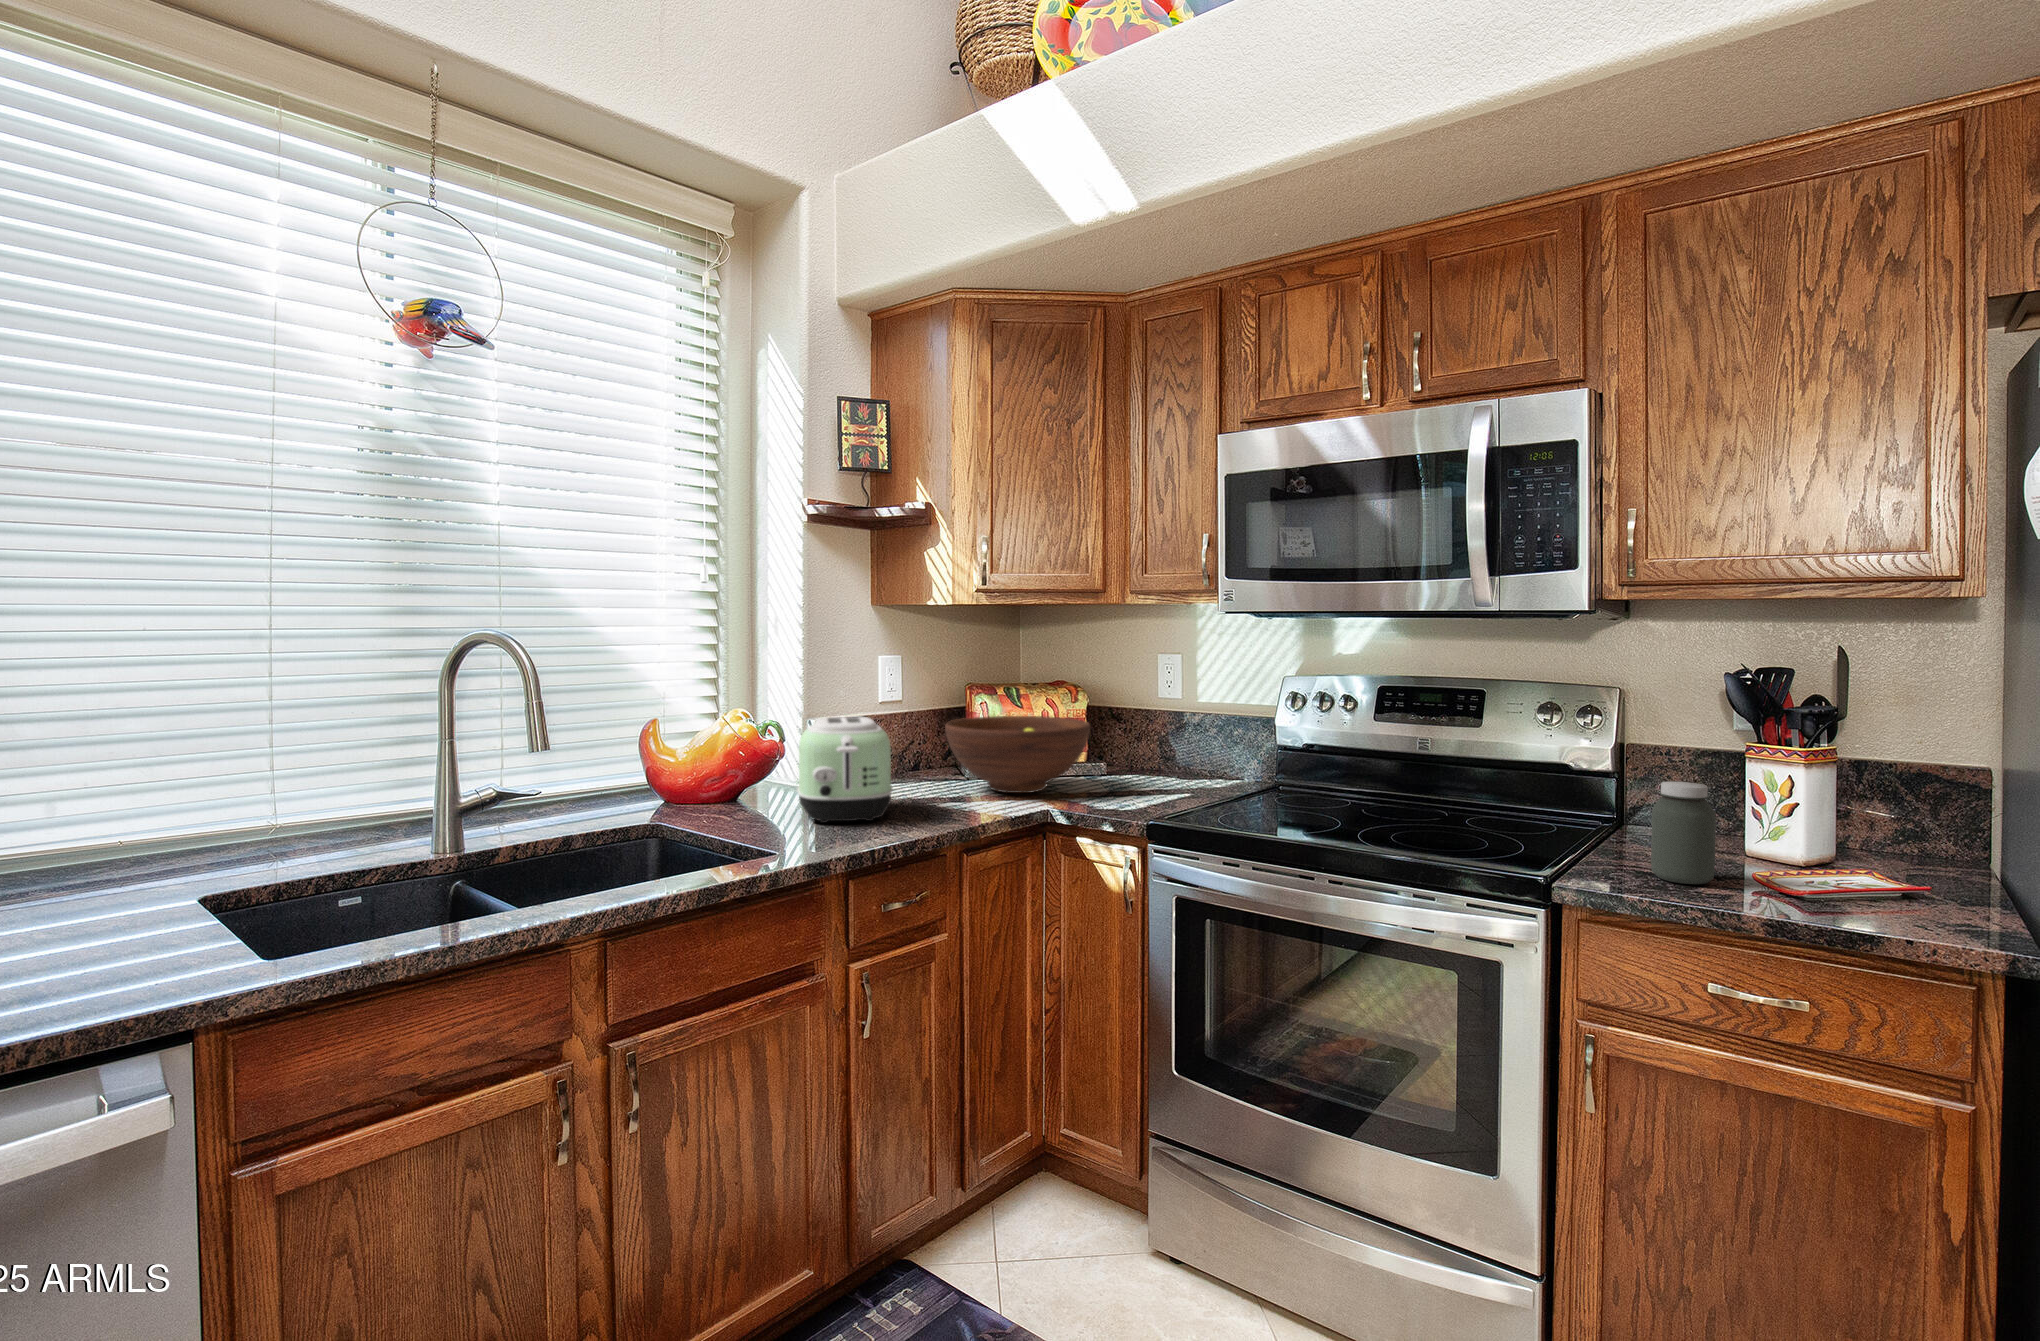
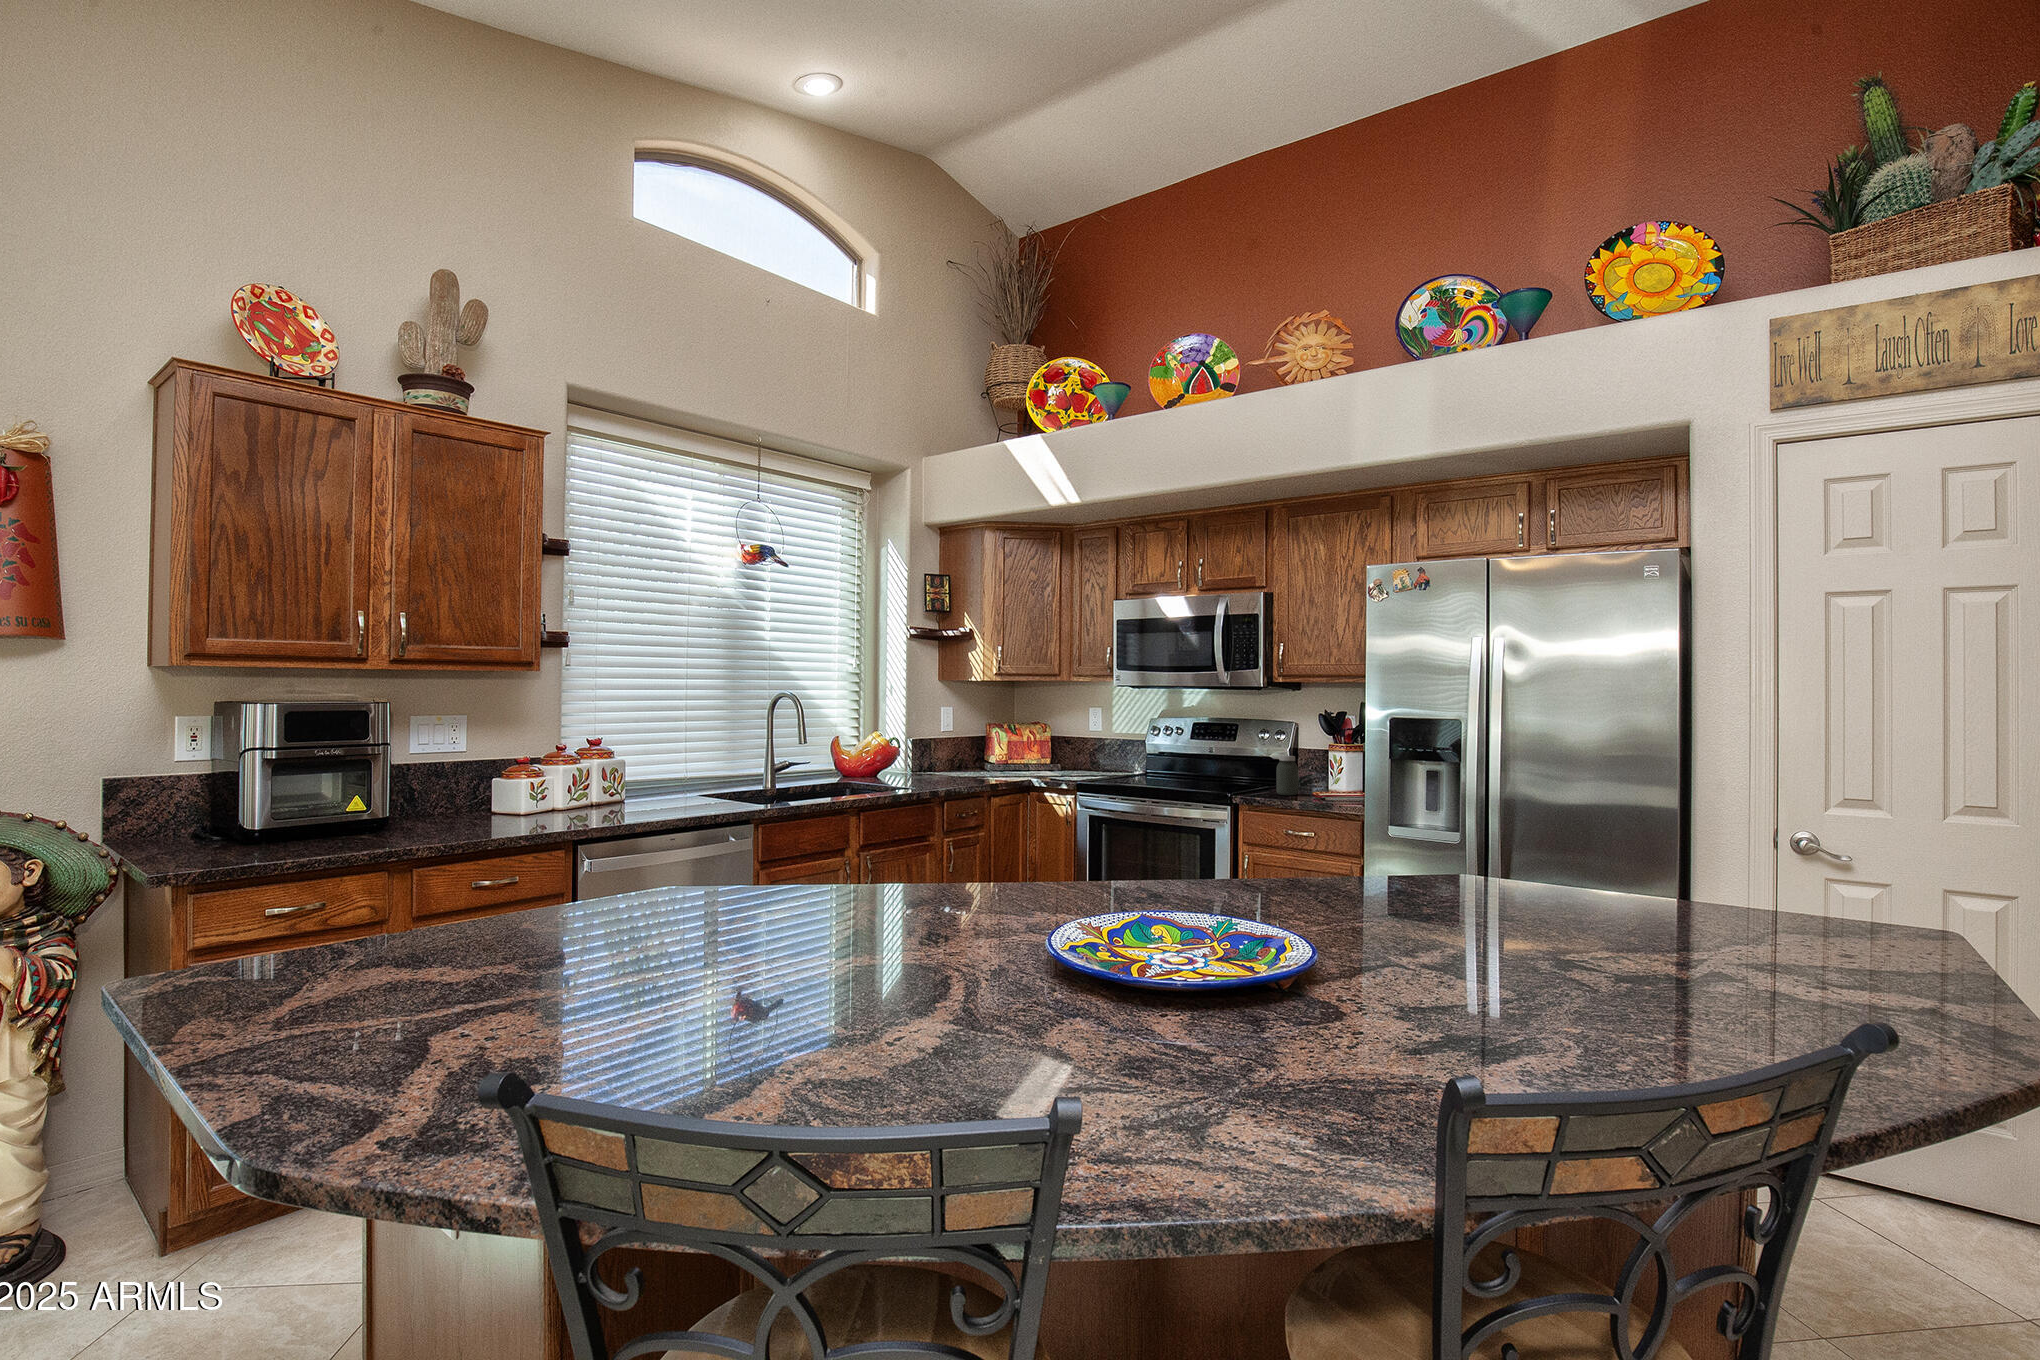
toaster: present [797,716,893,823] -> none [911,735,958,783]
fruit bowl: present [945,716,1090,793] -> none [980,738,1053,775]

